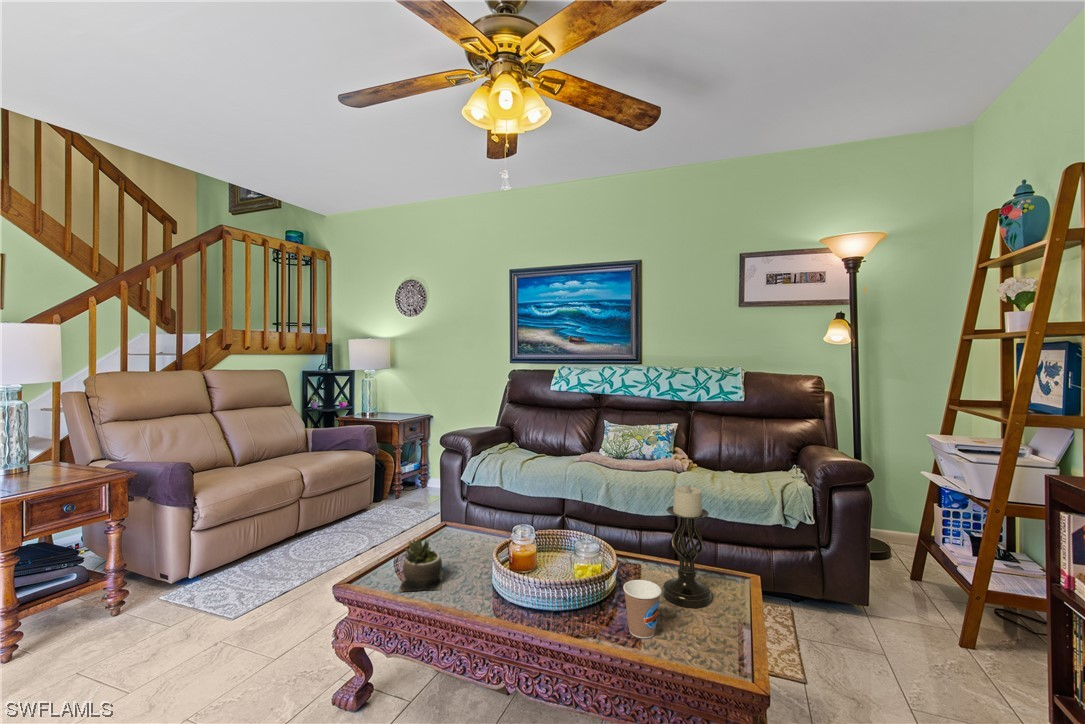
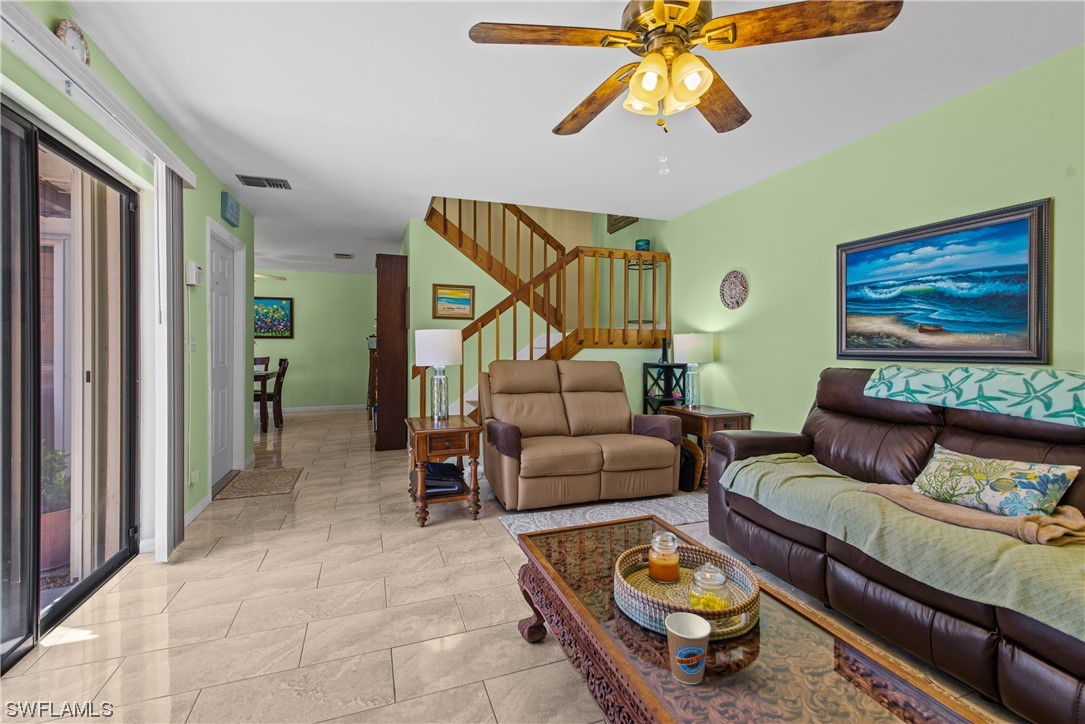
candle holder: present [662,485,712,608] -> none [768,527,841,701]
succulent plant: present [399,538,444,592] -> none [550,510,600,561]

